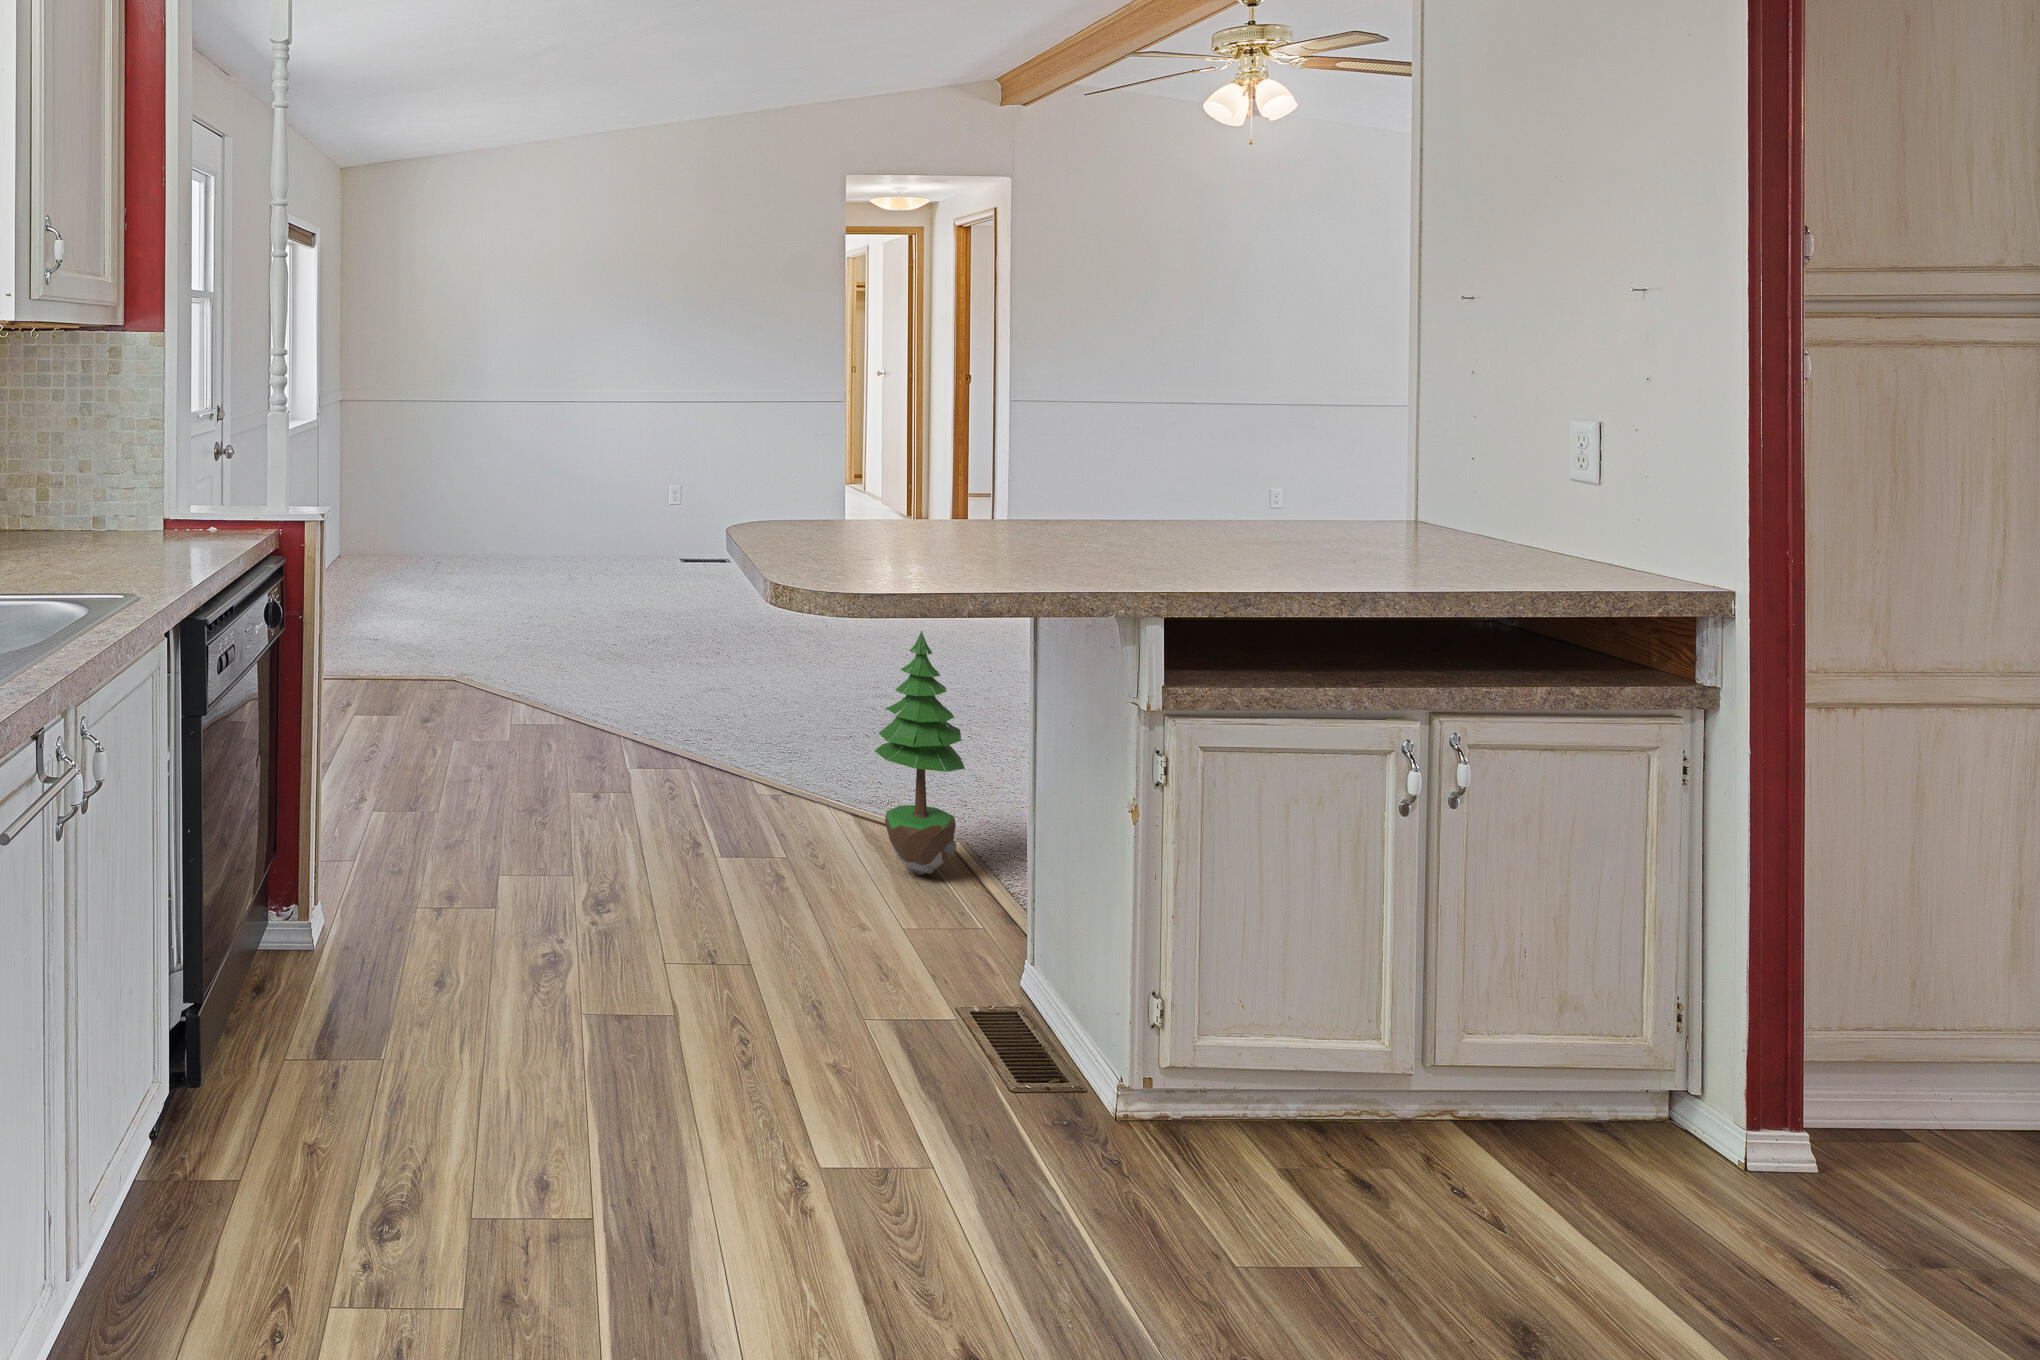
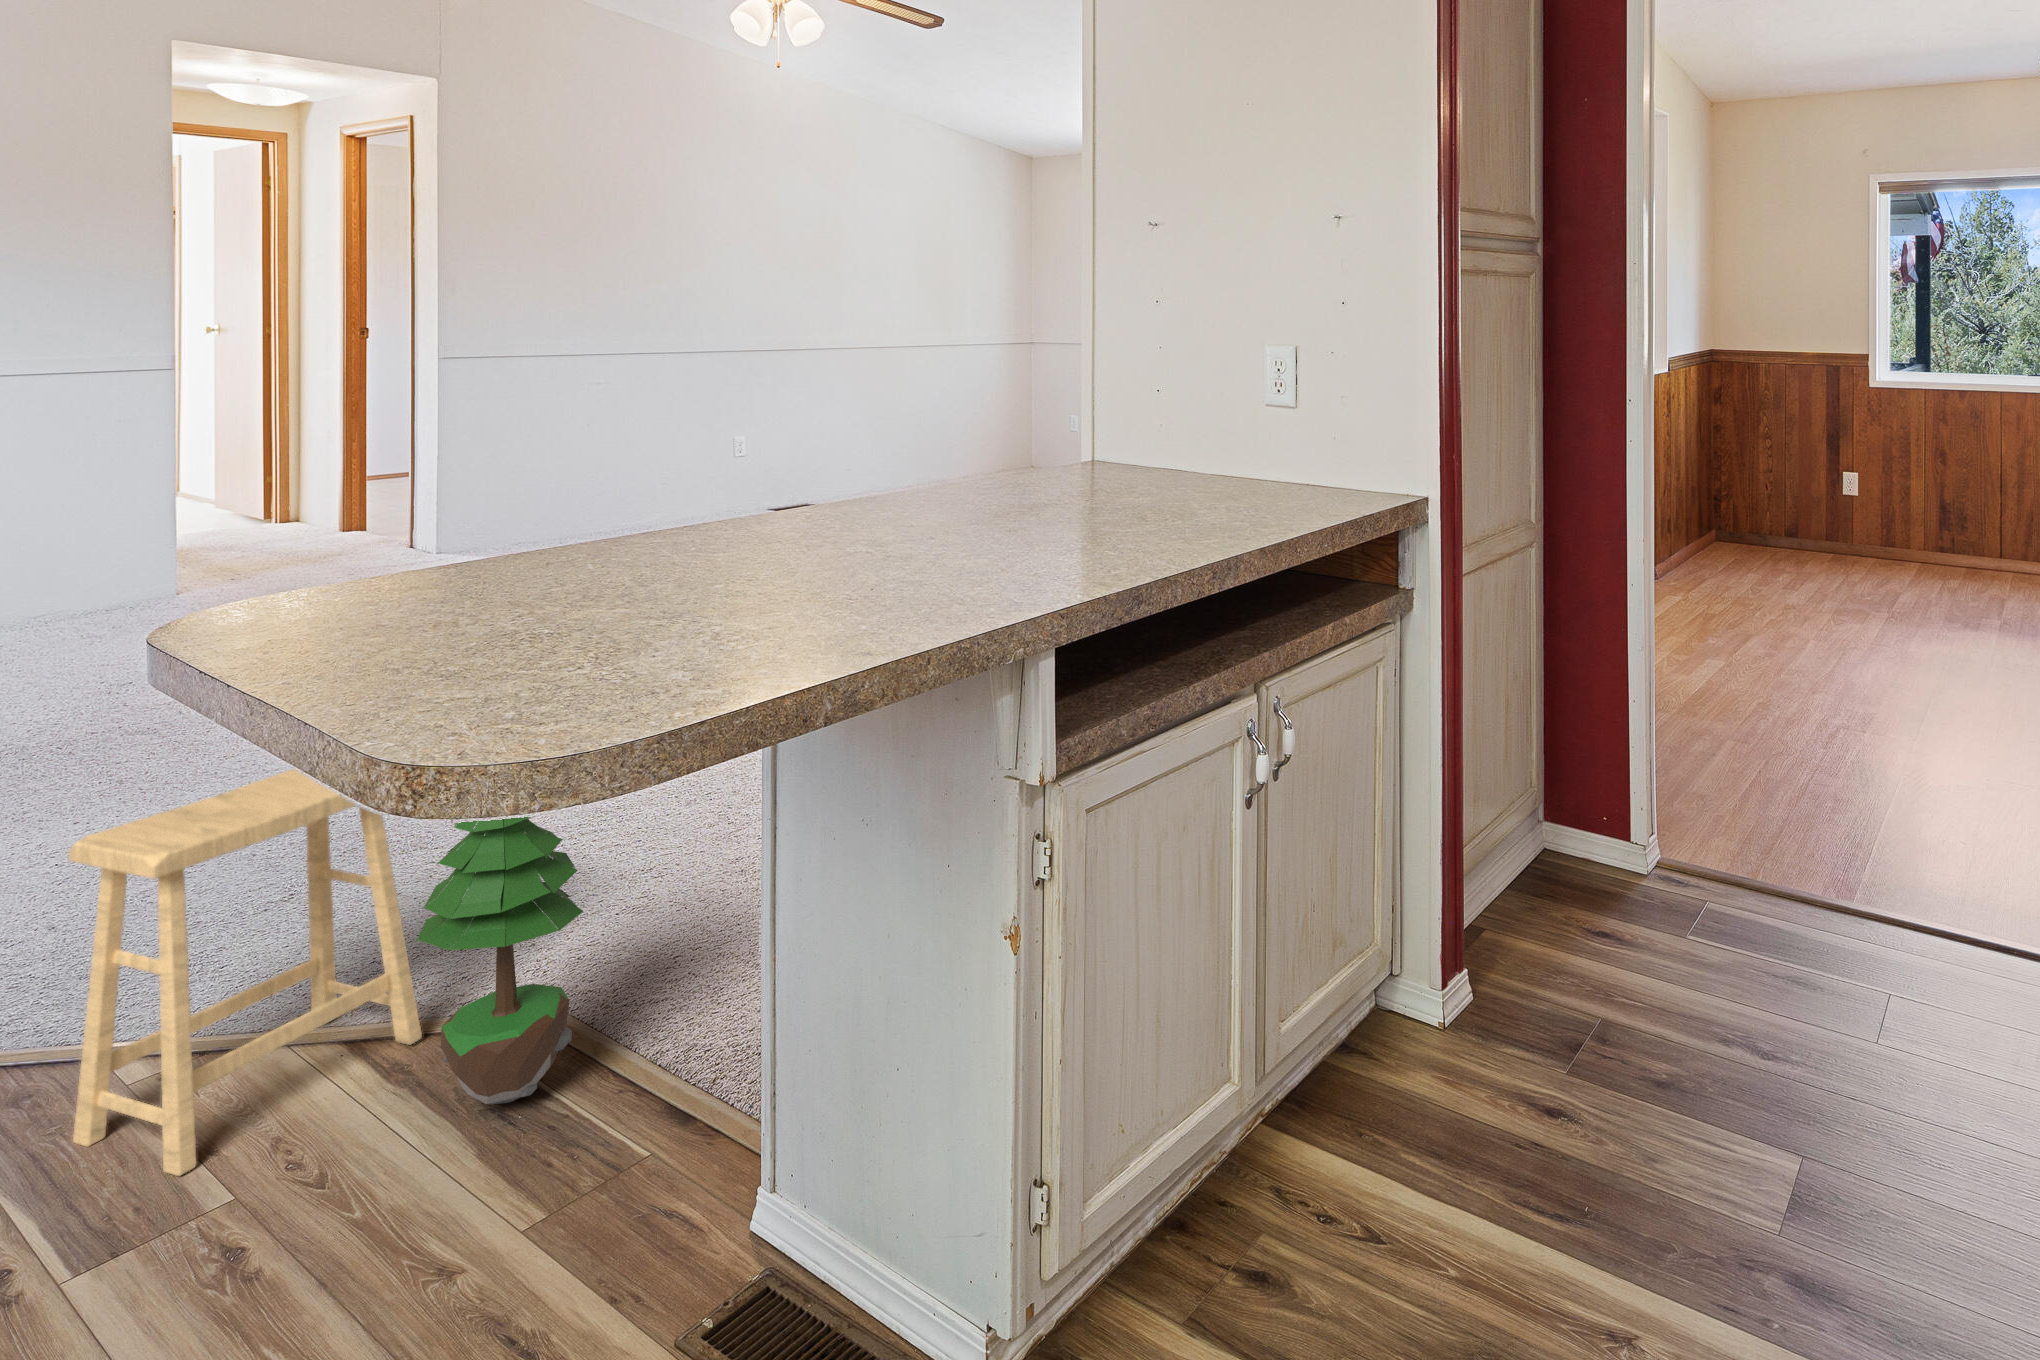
footstool: none [733,642,889,841] -> present [69,769,422,1177]

